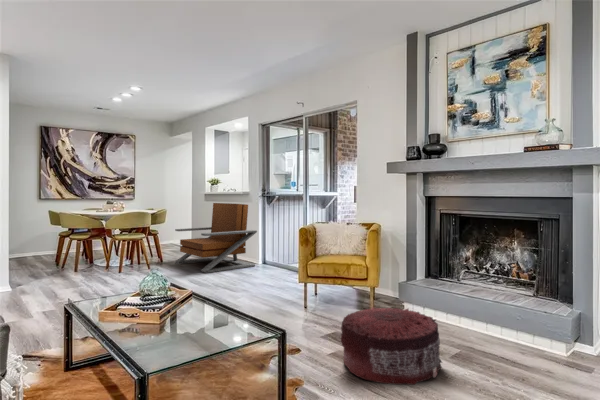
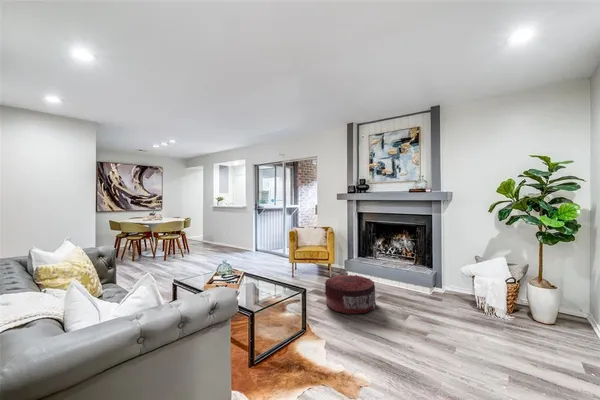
lounge chair: present [175,203,257,273] -> none [198,213,252,258]

